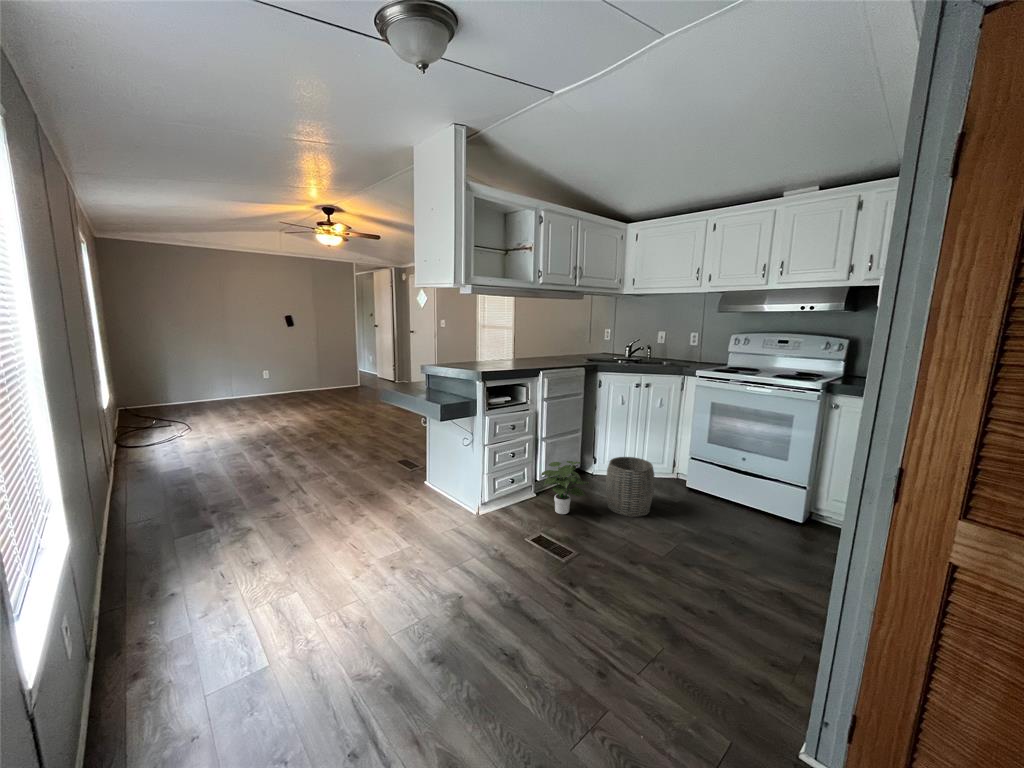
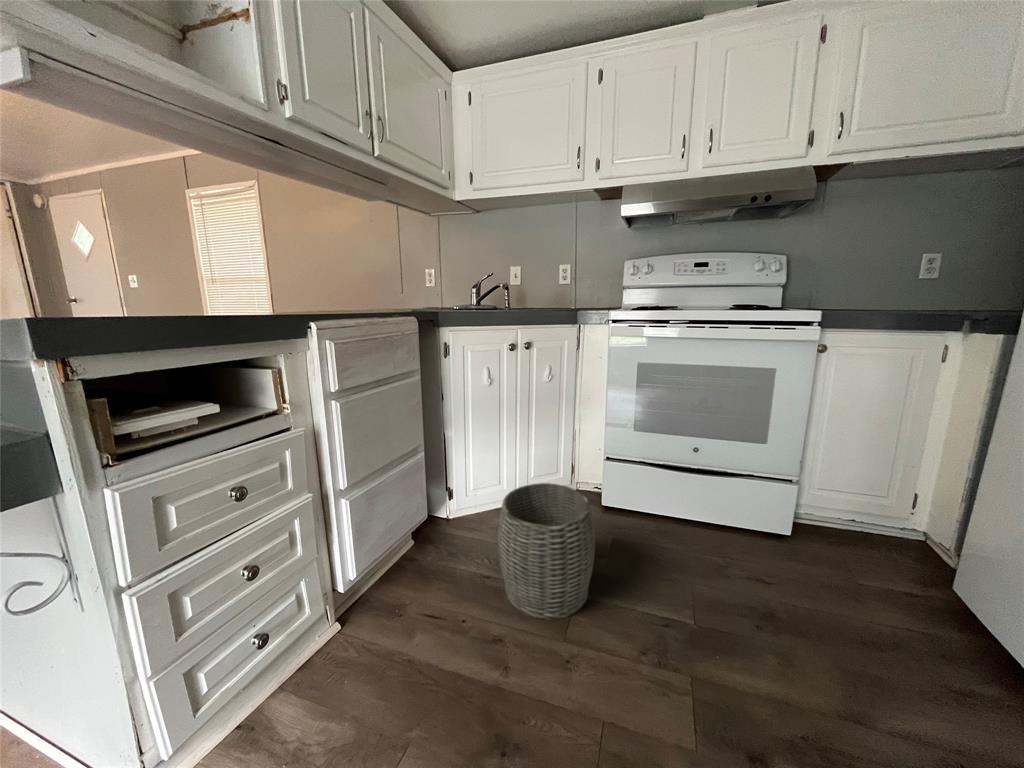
potted plant: present [541,461,589,514] -> none [346,535,478,683]

